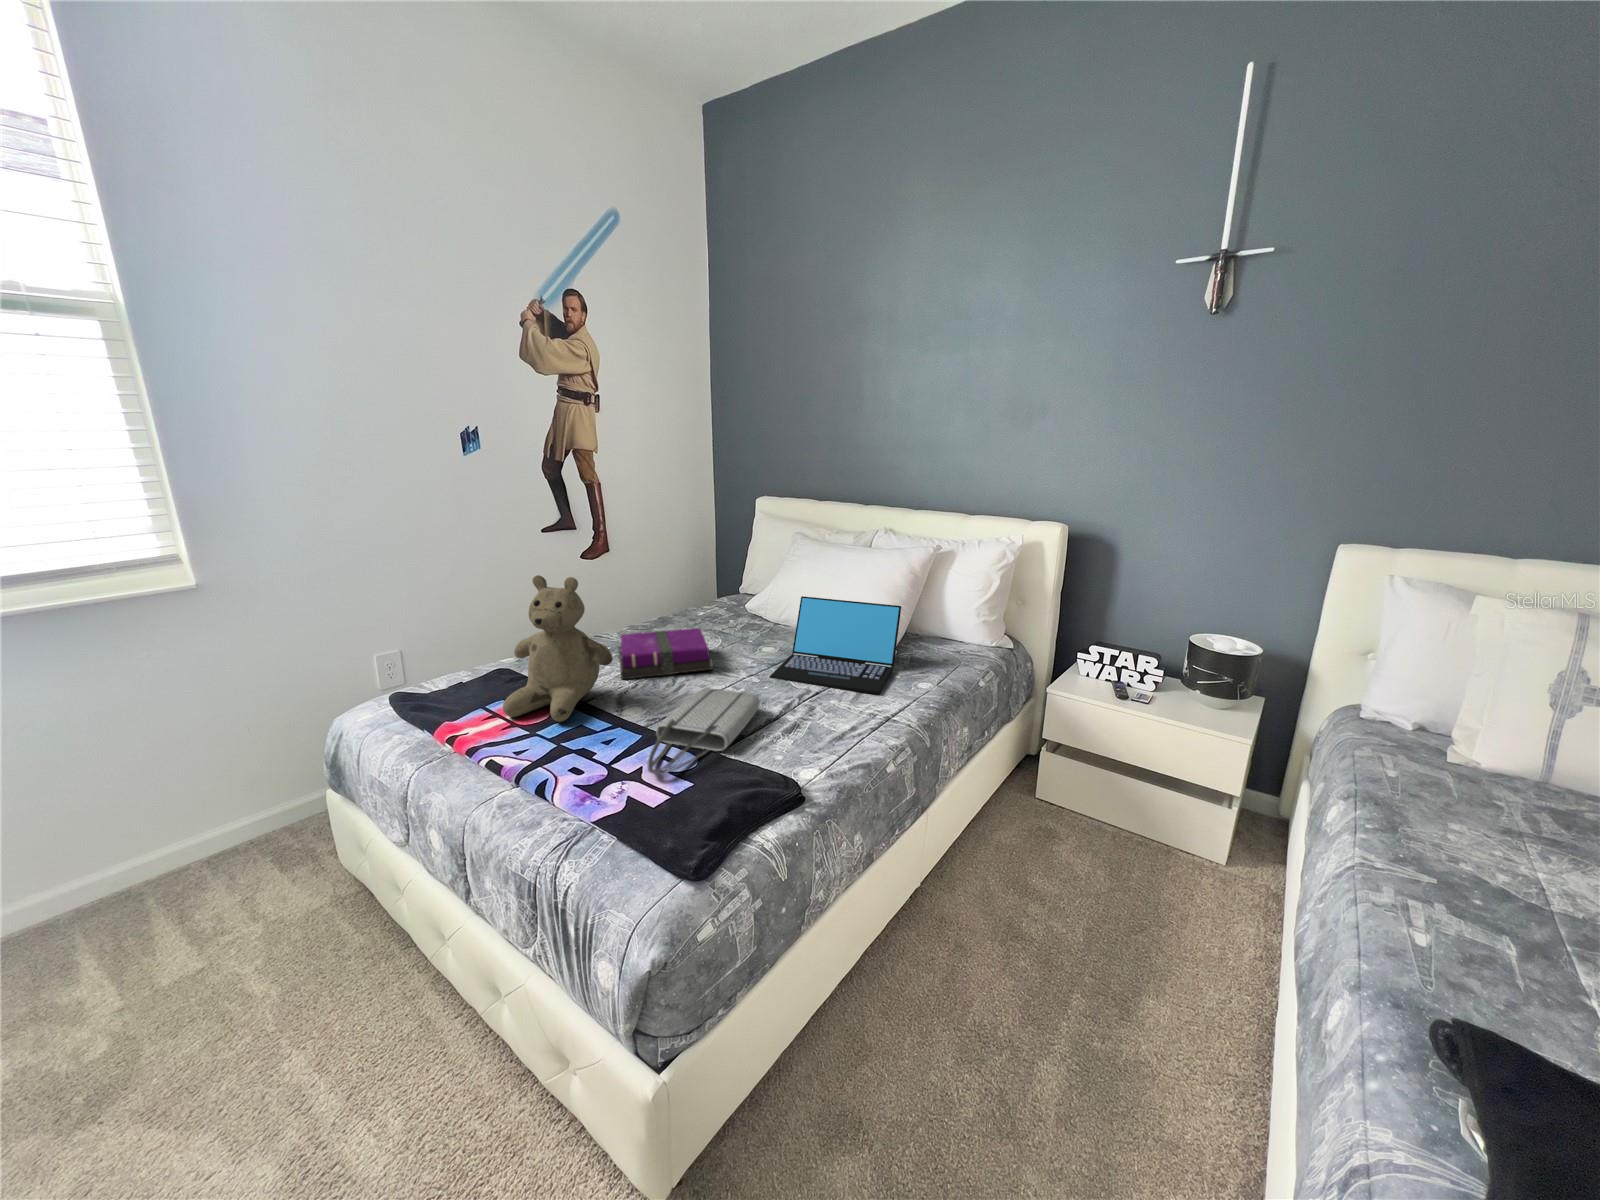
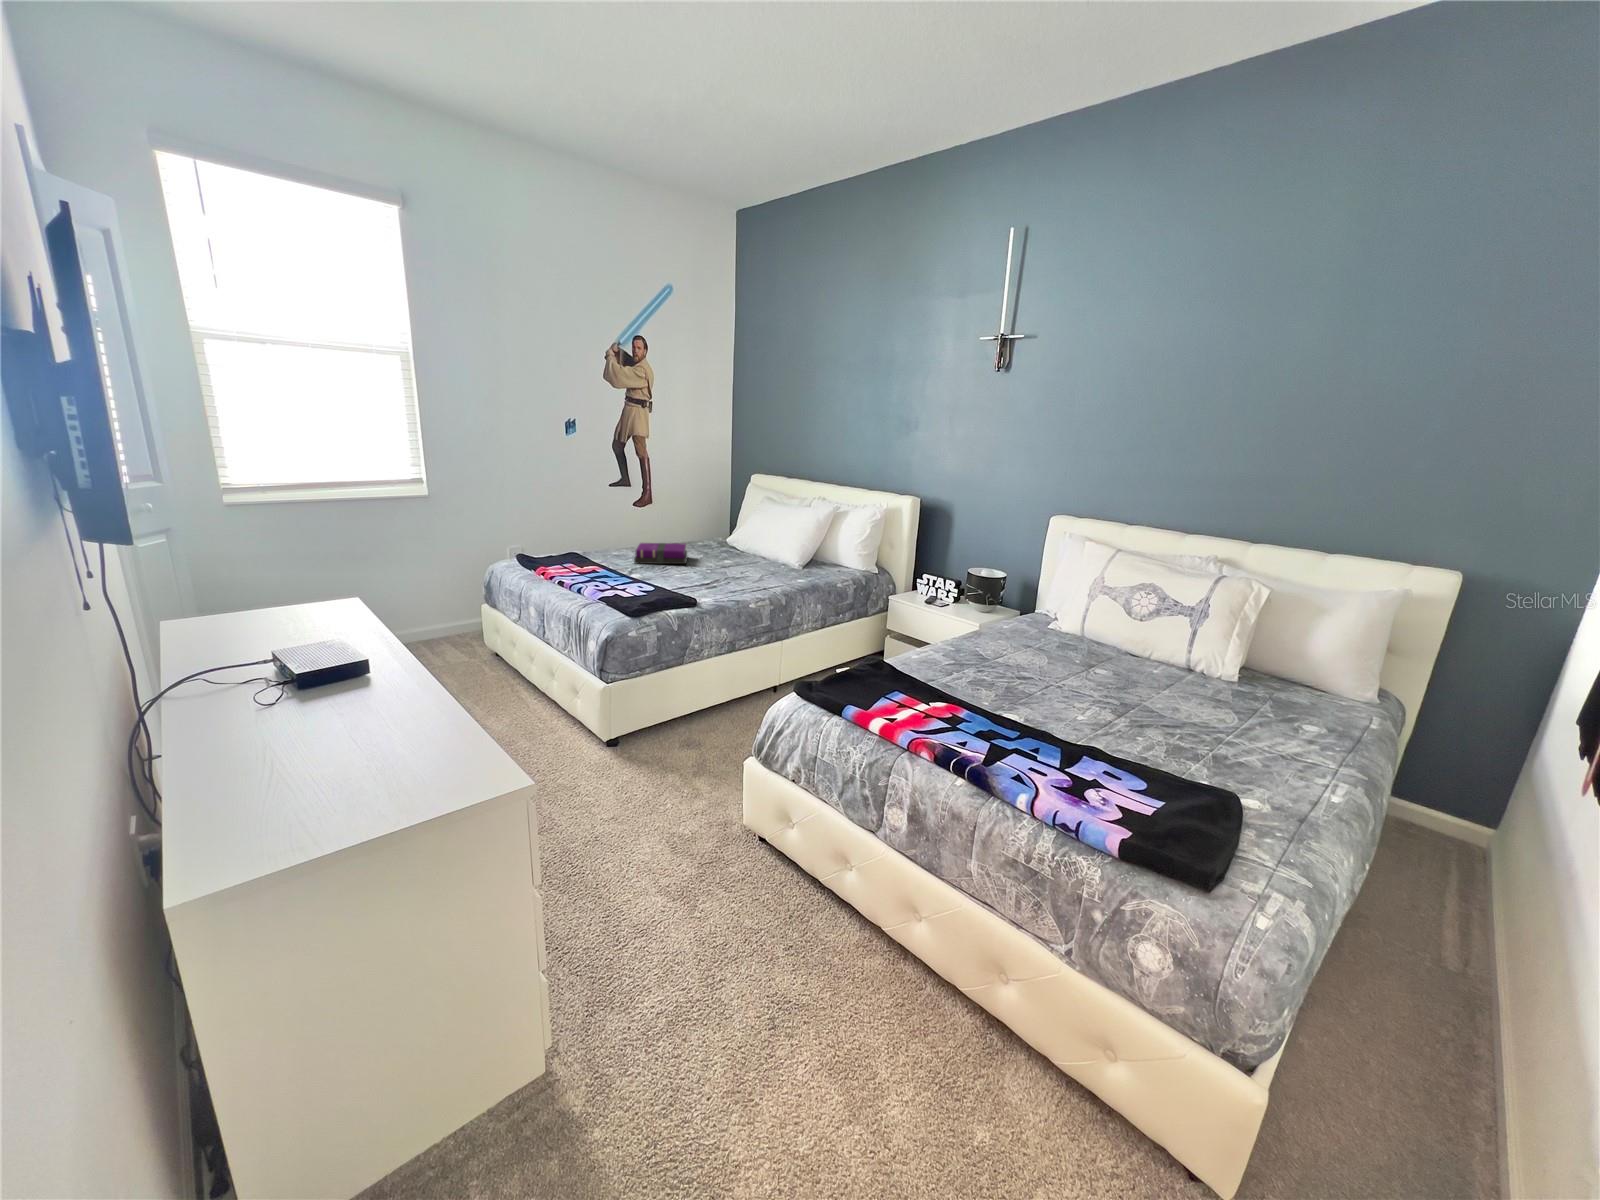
teddy bear: present [503,575,613,722] -> none [569,499,626,573]
laptop: present [769,596,901,695] -> none [716,530,800,581]
tote bag: present [648,688,760,774] -> none [628,566,698,590]

